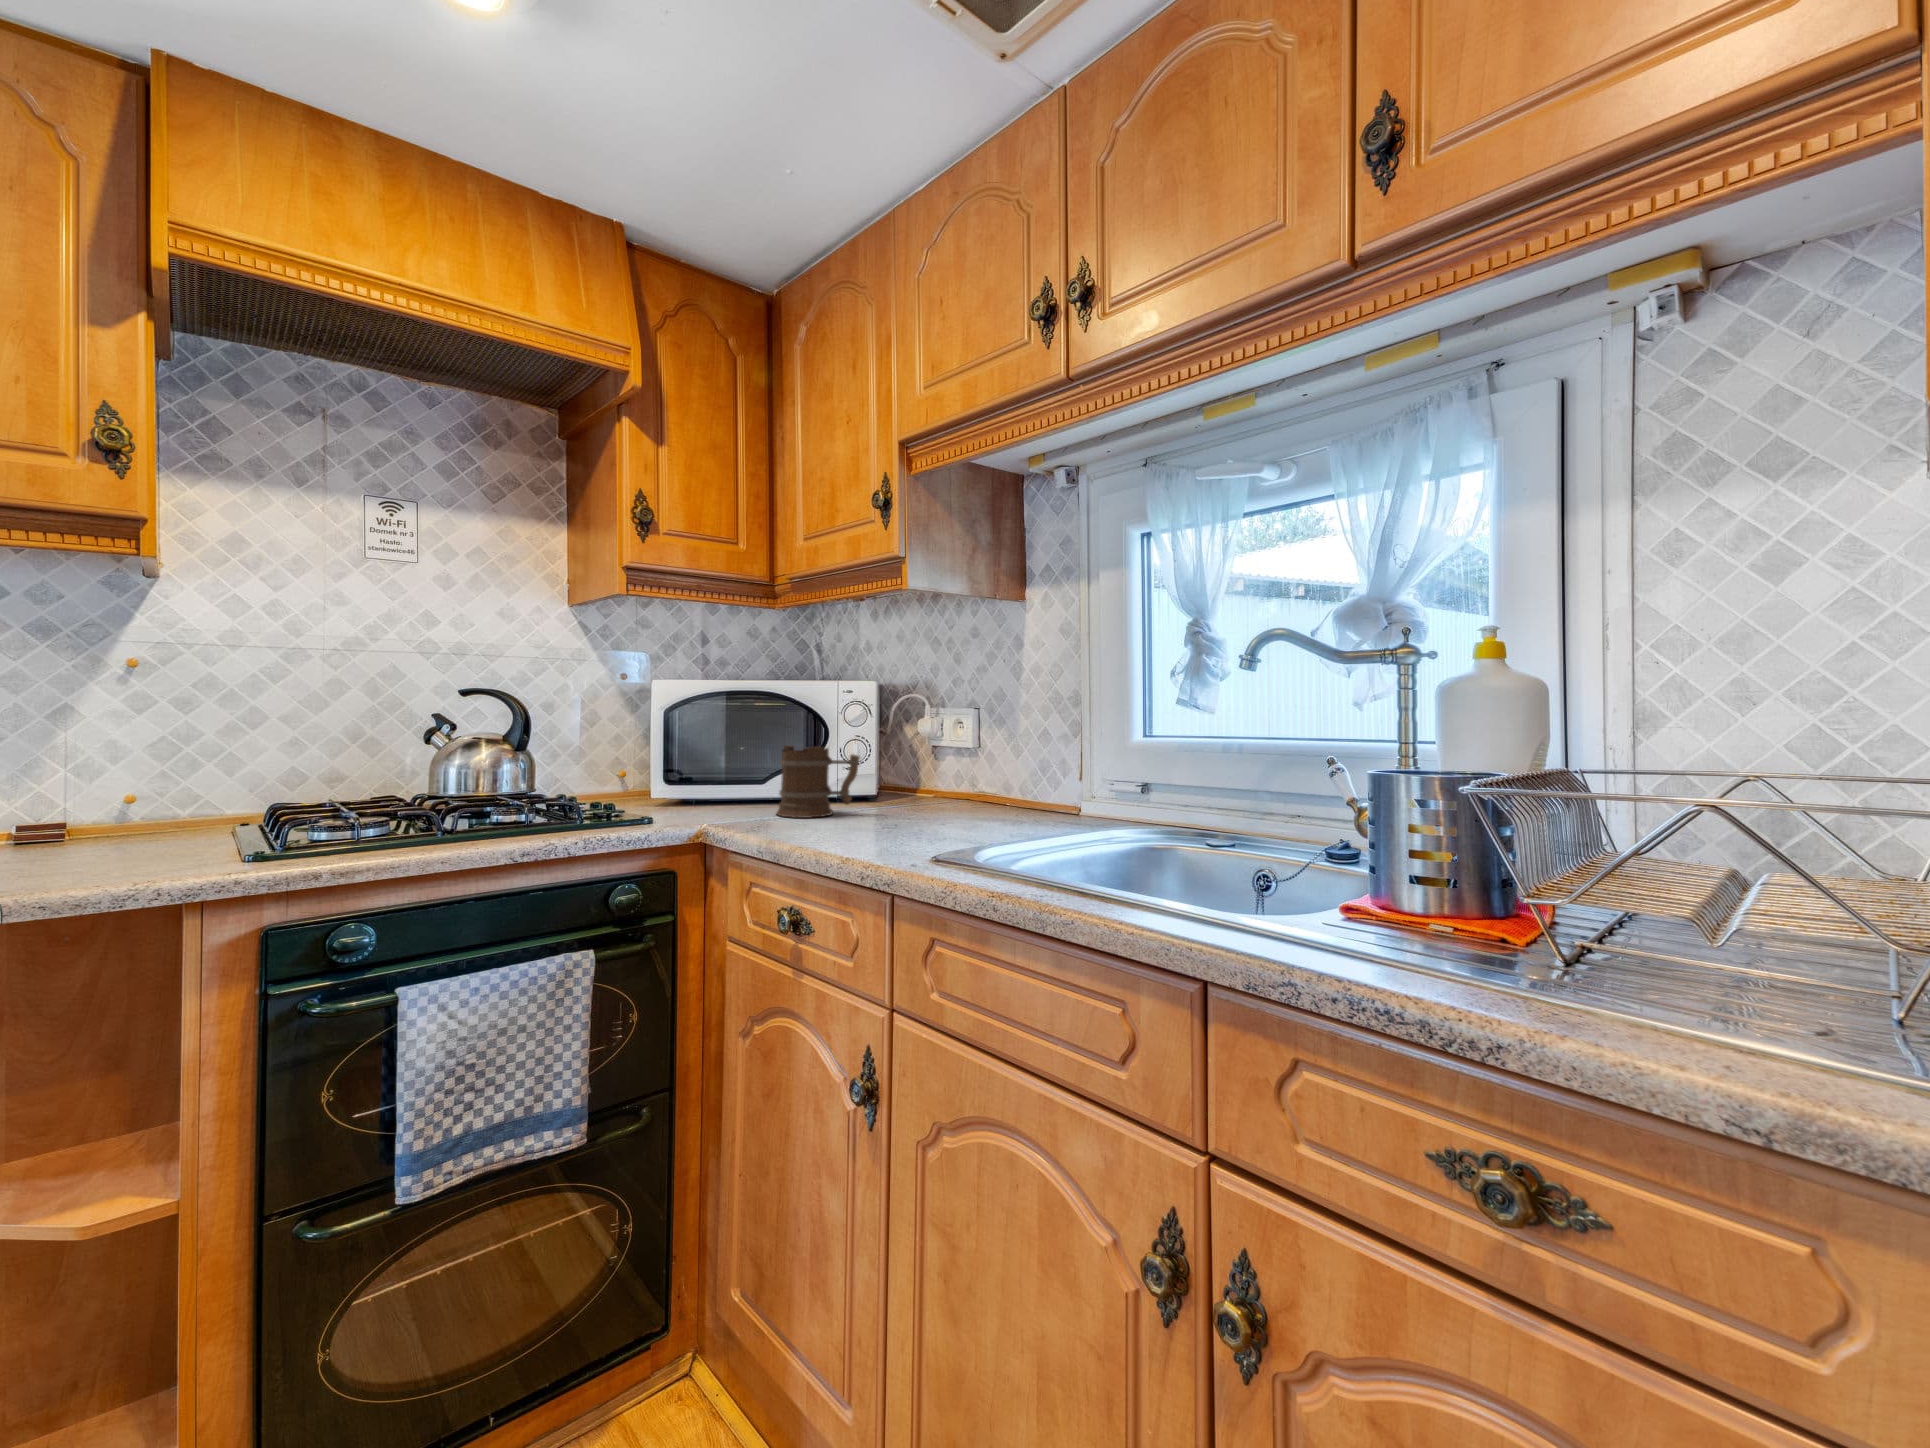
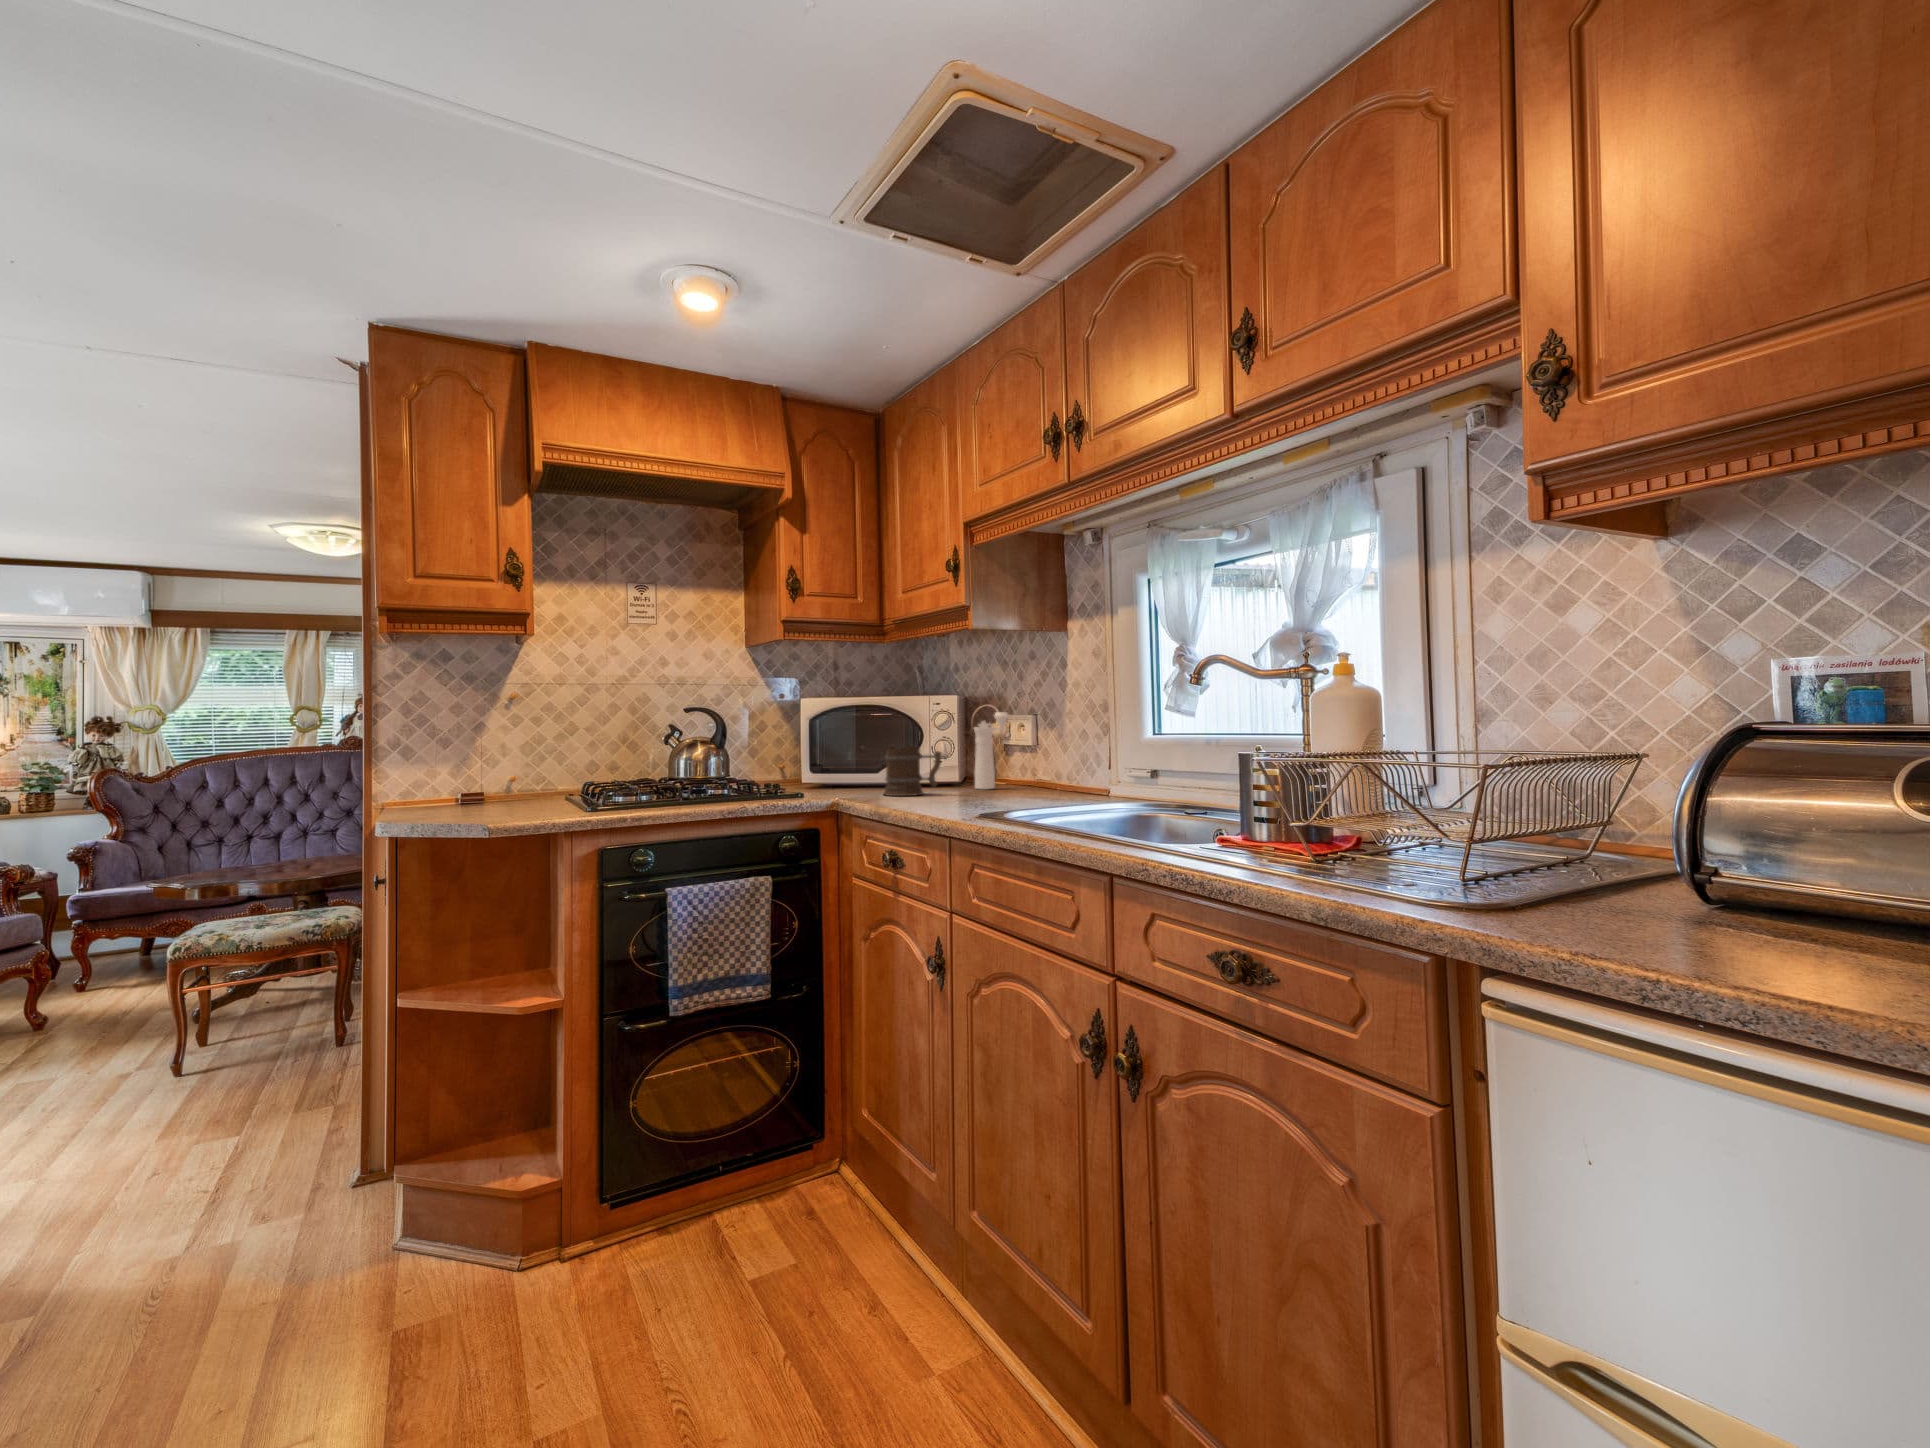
pepper mill: none [898,703,941,804] -> present [974,712,1009,789]

